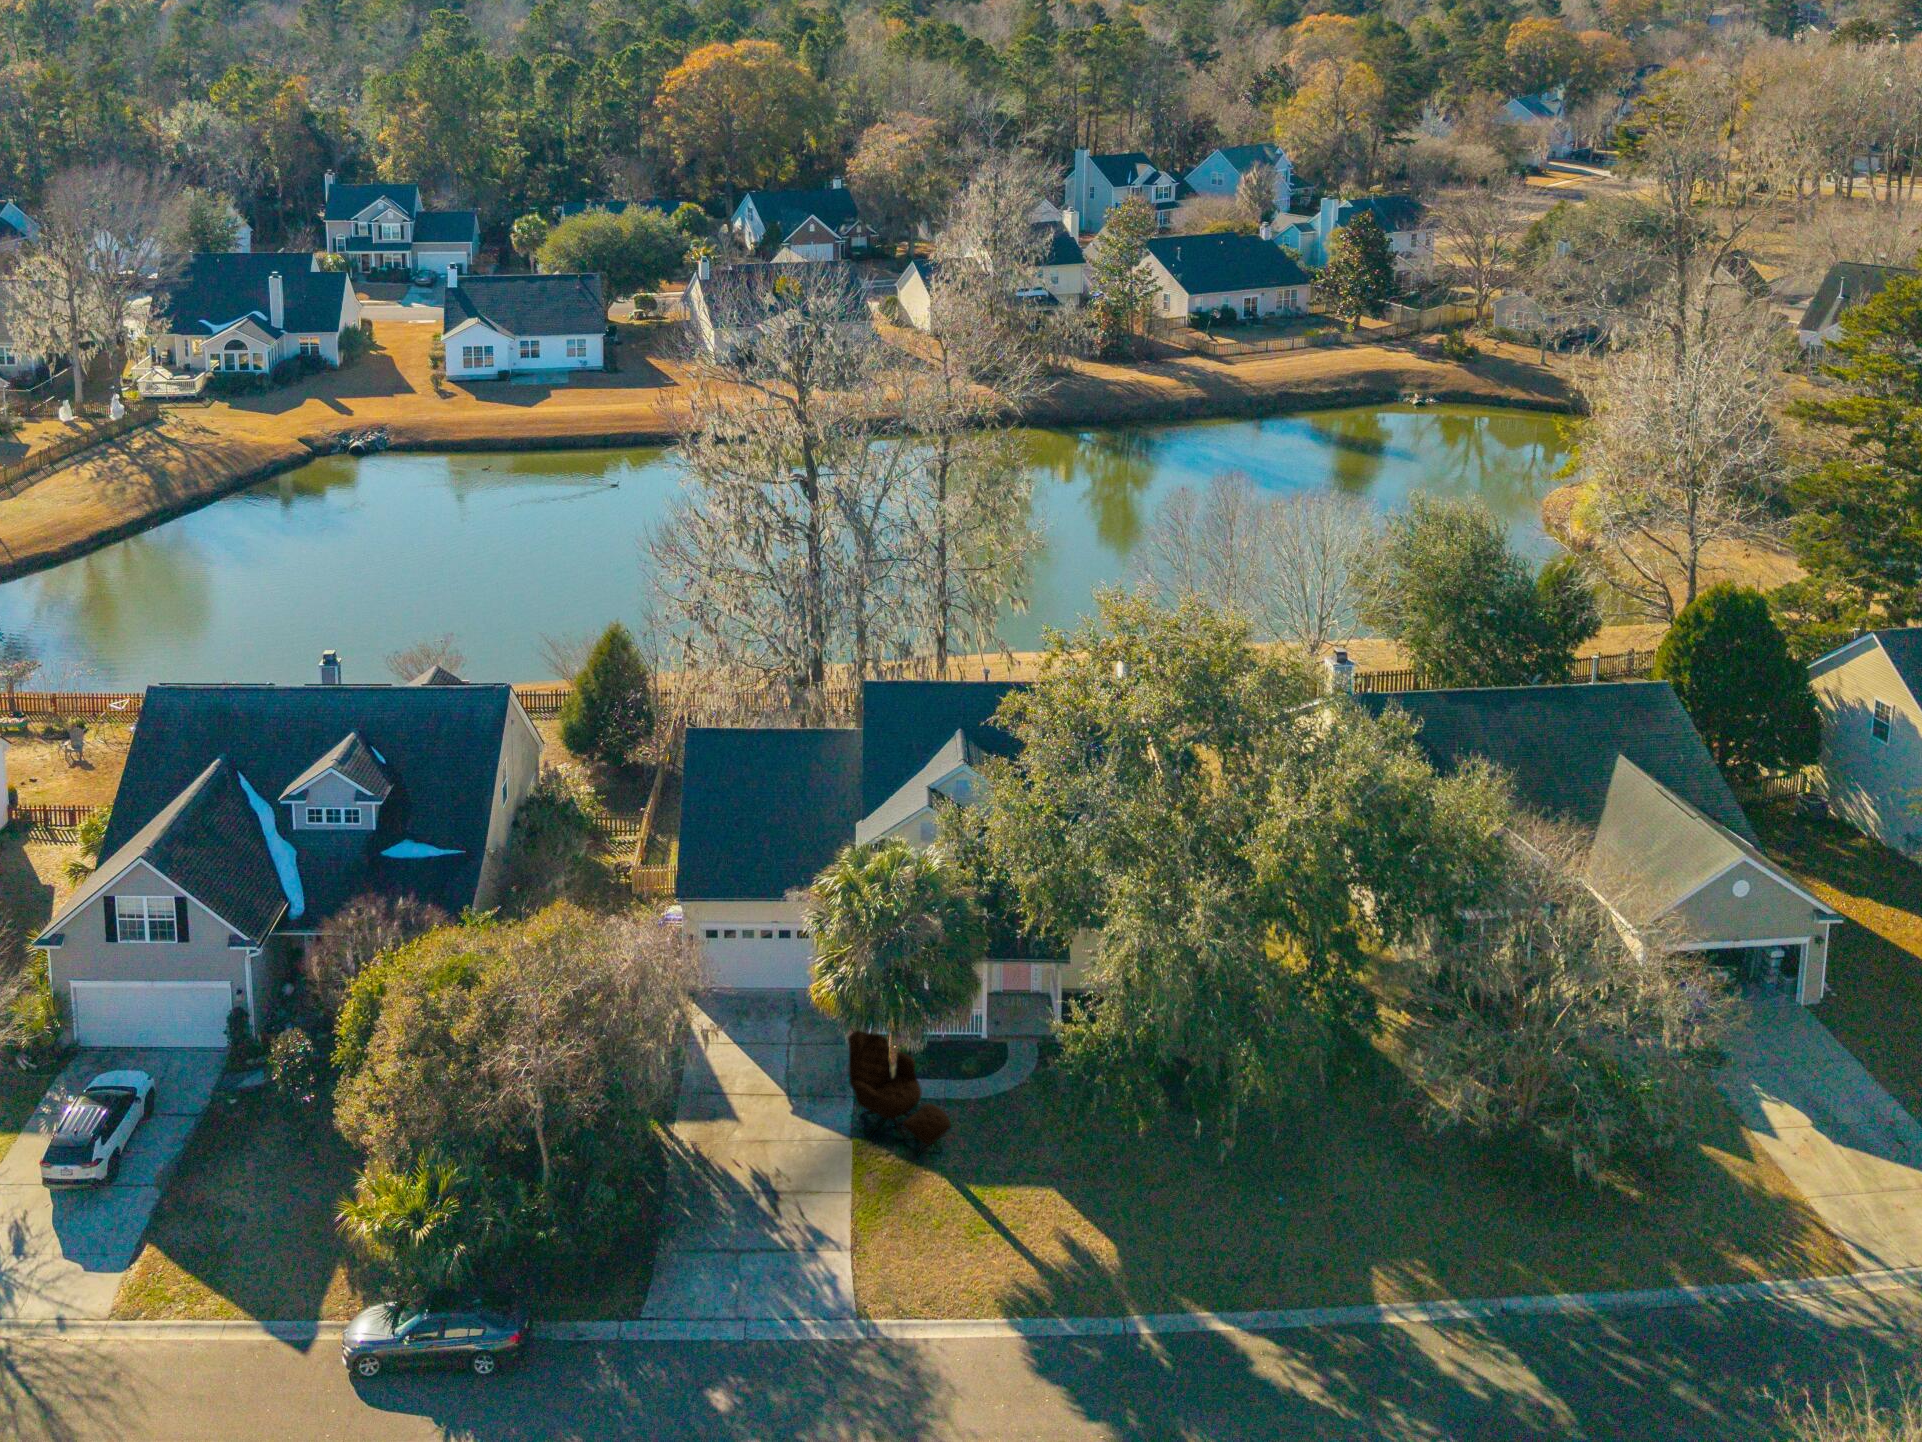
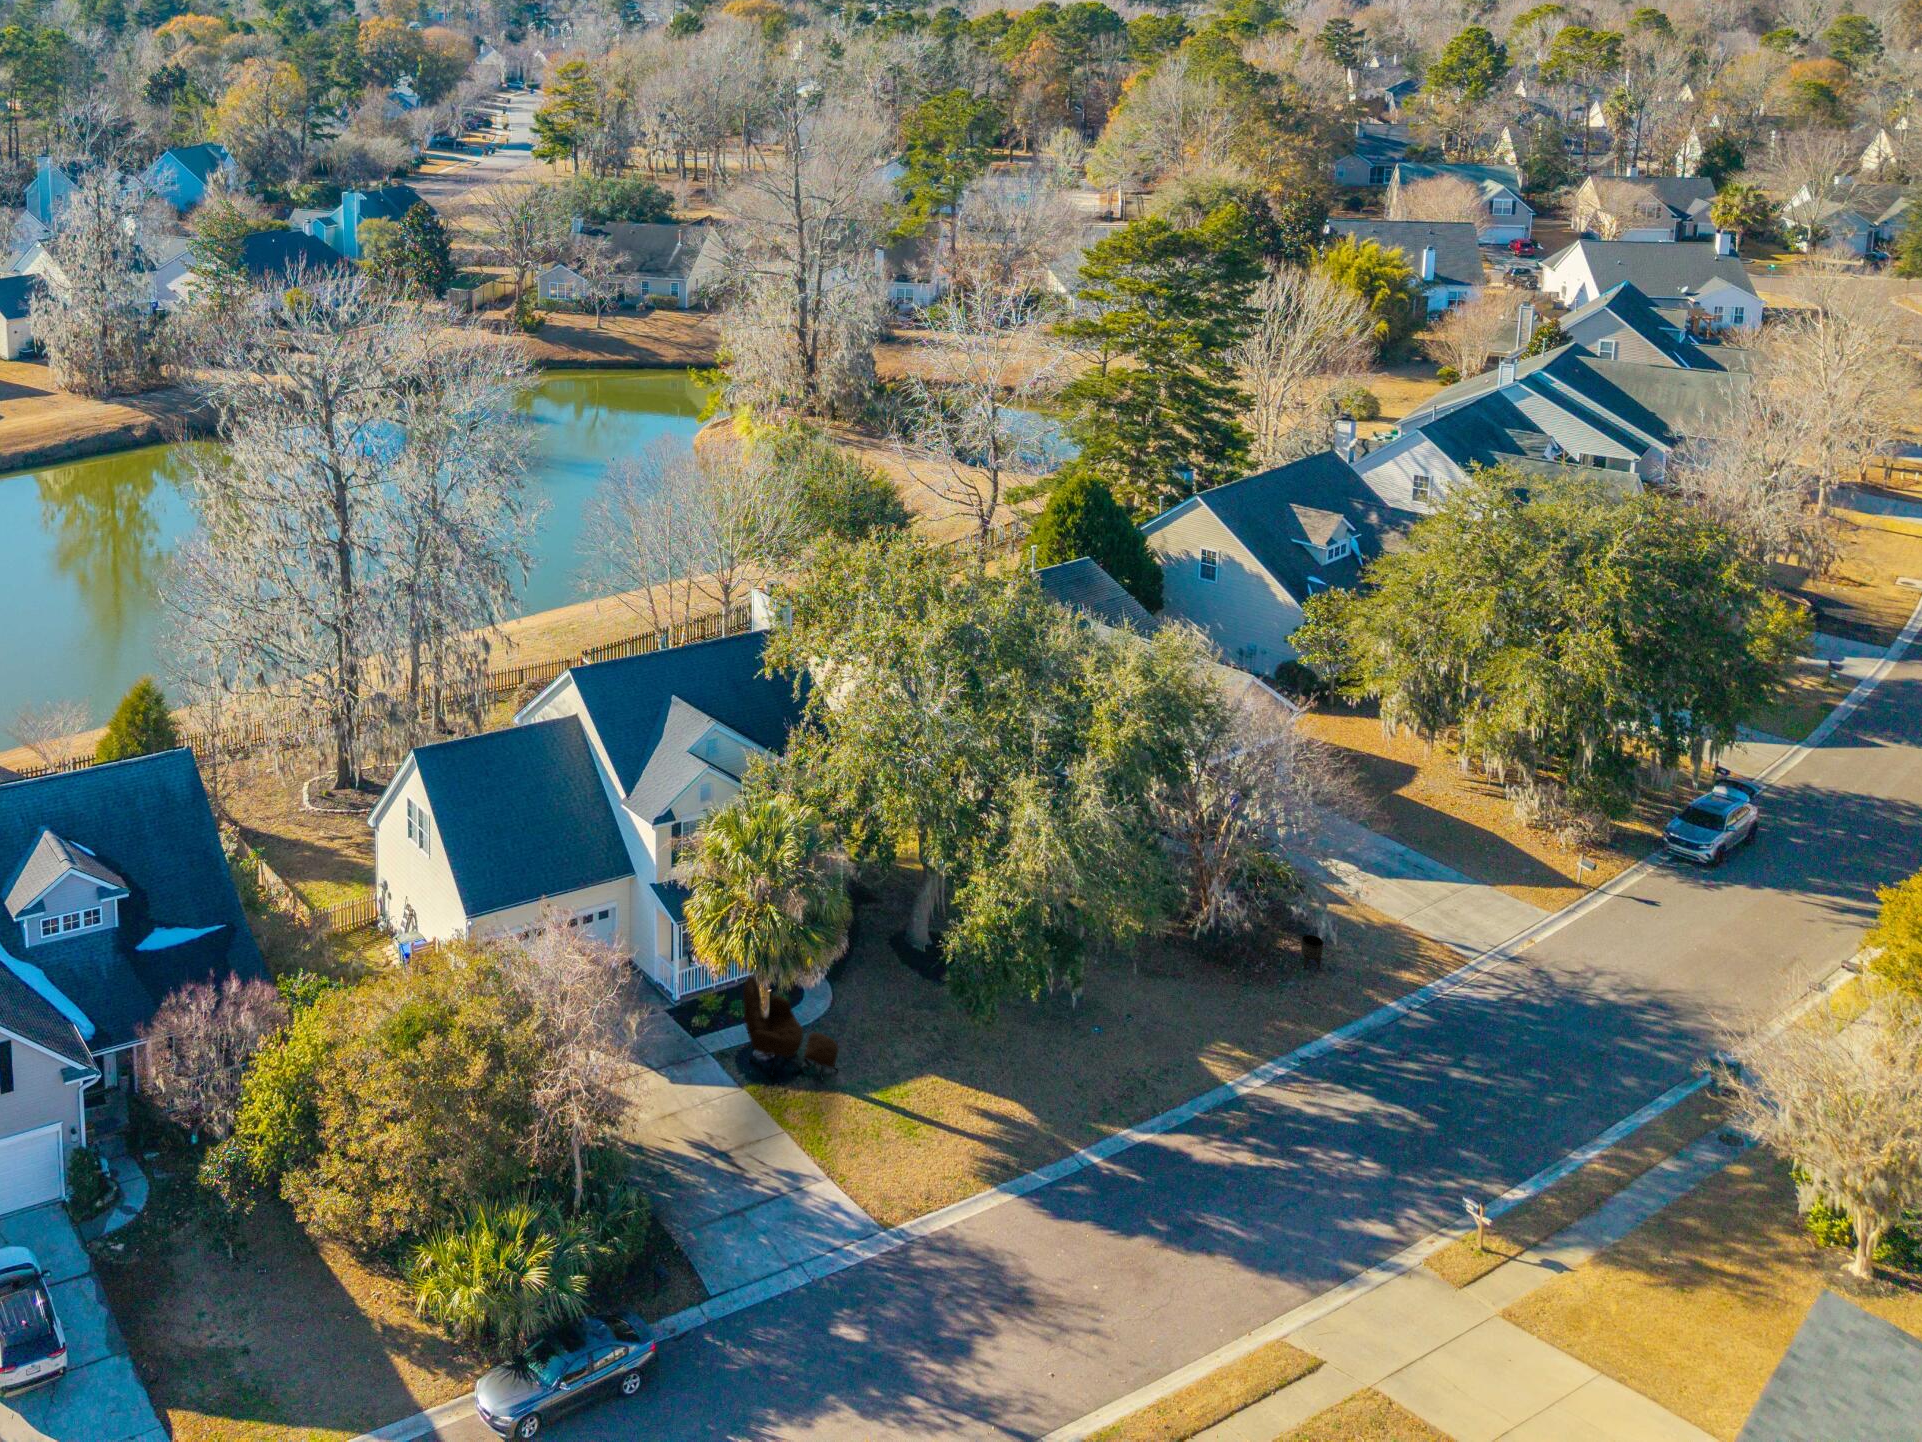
planter: none [1594,1169,1623,1217] -> present [1301,935,1323,969]

